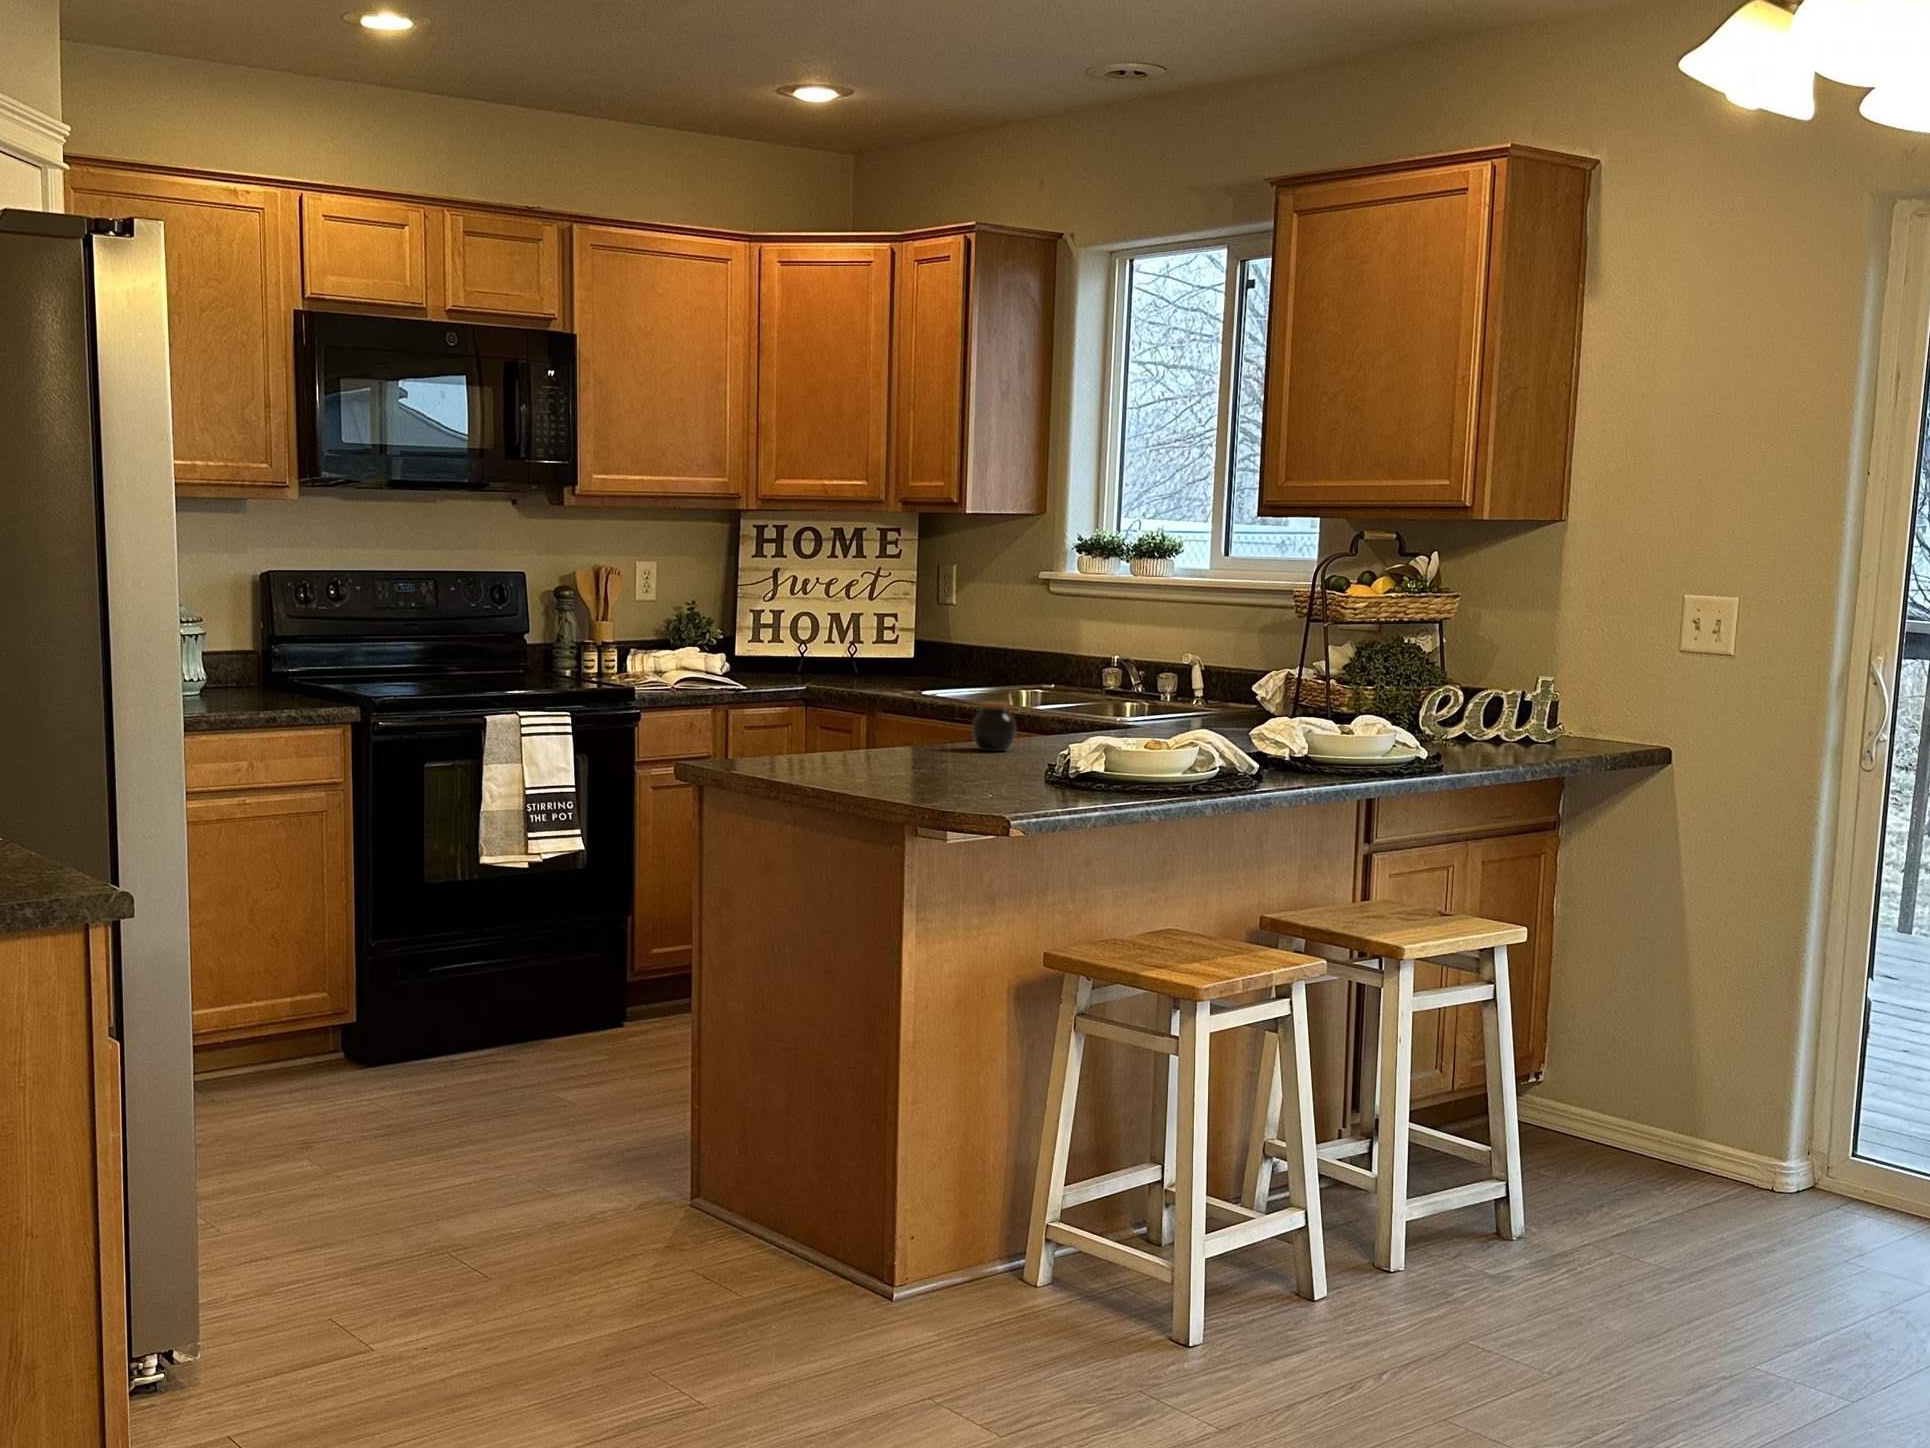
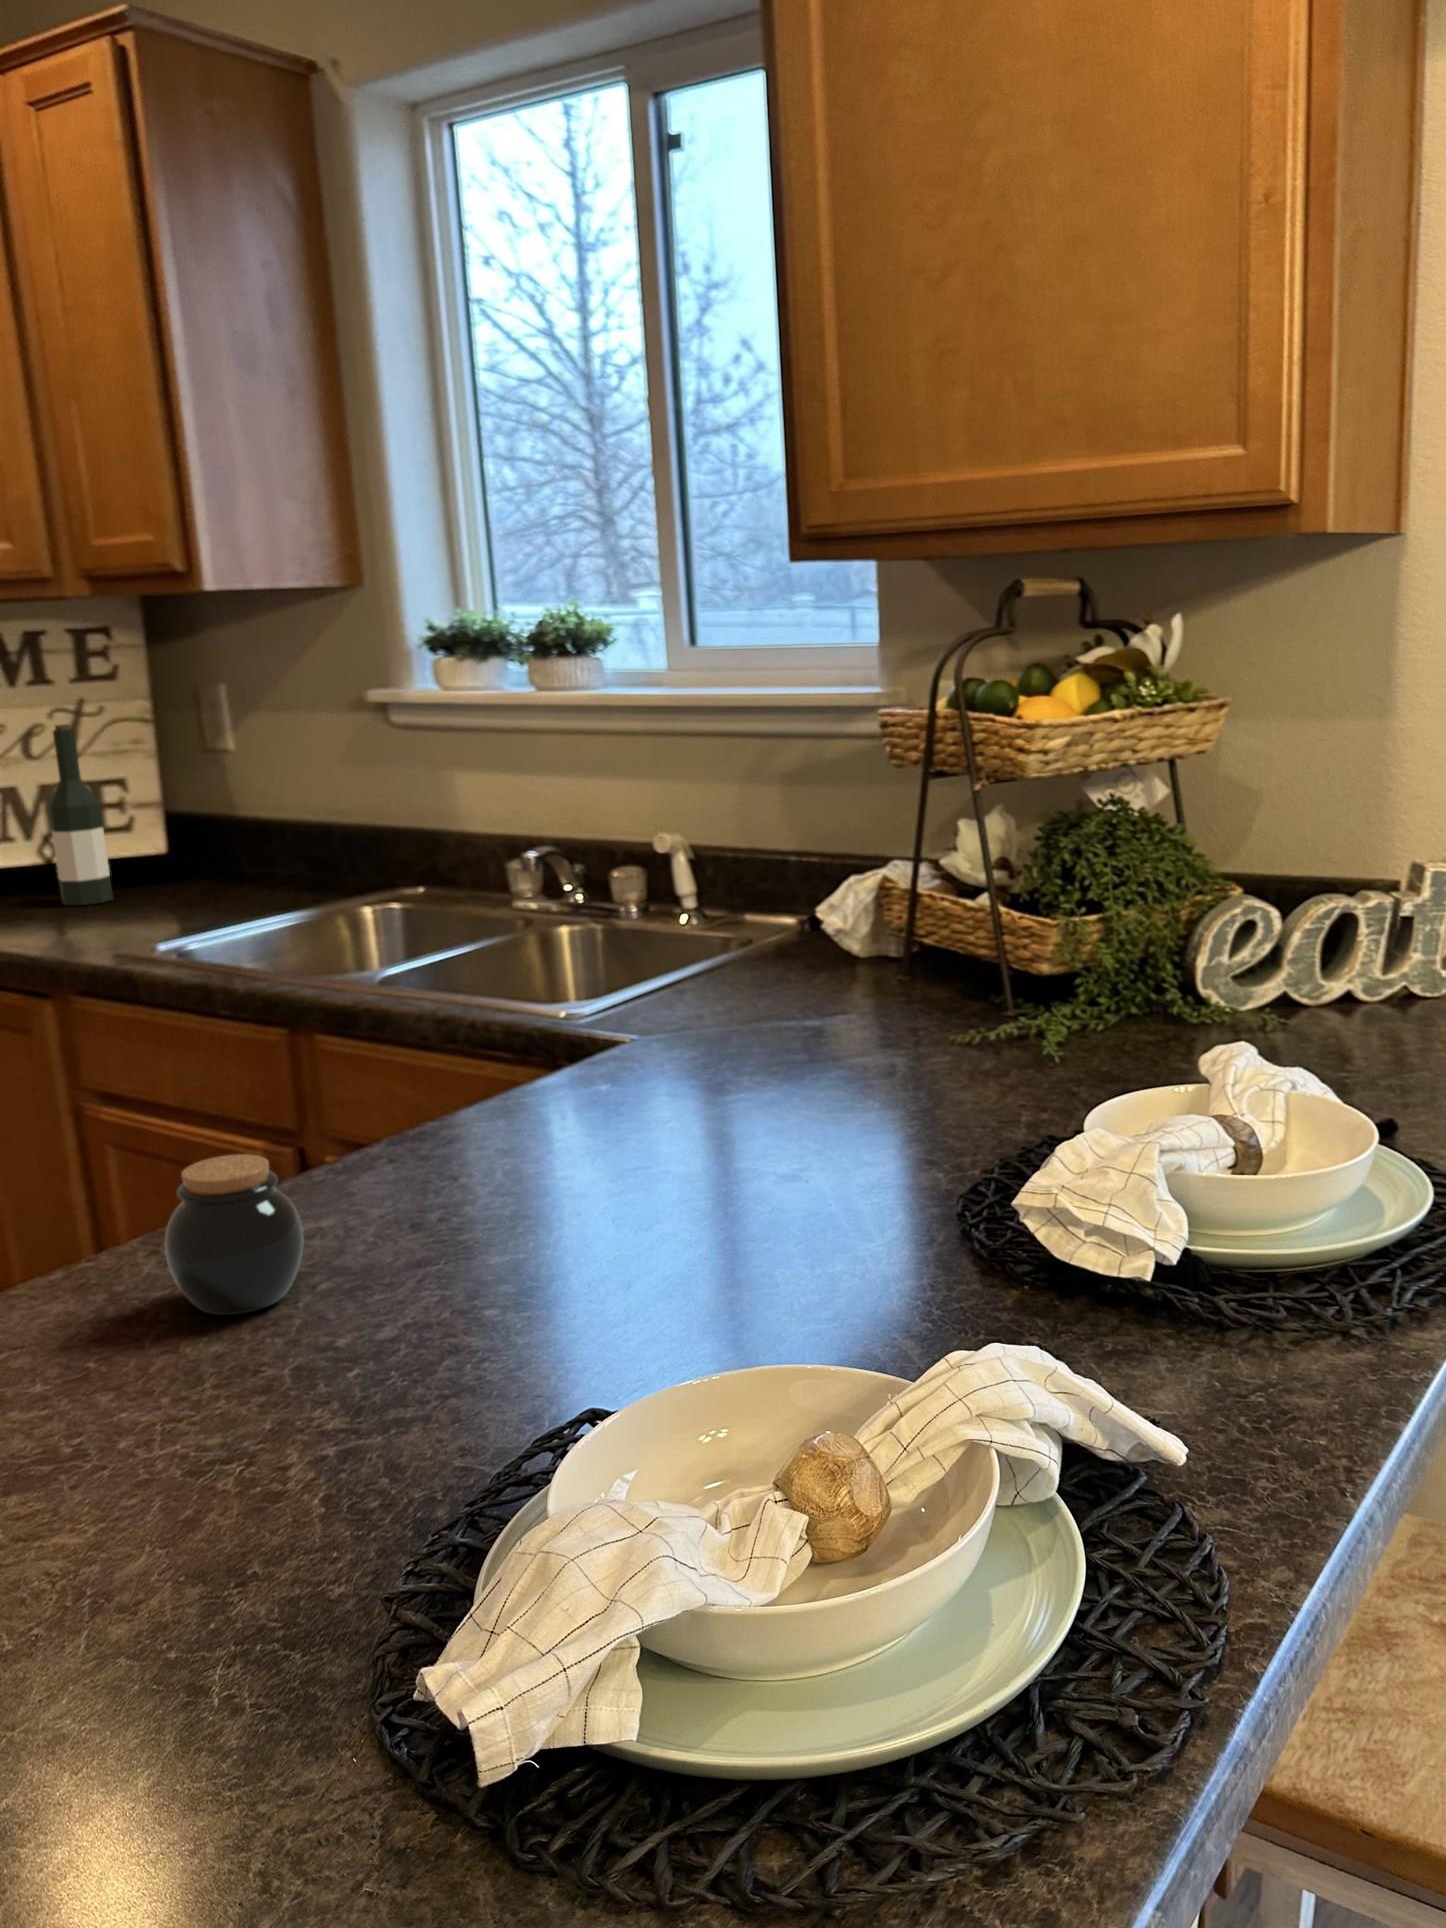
wine bottle: none [860,578,888,678] -> present [48,724,113,905]

